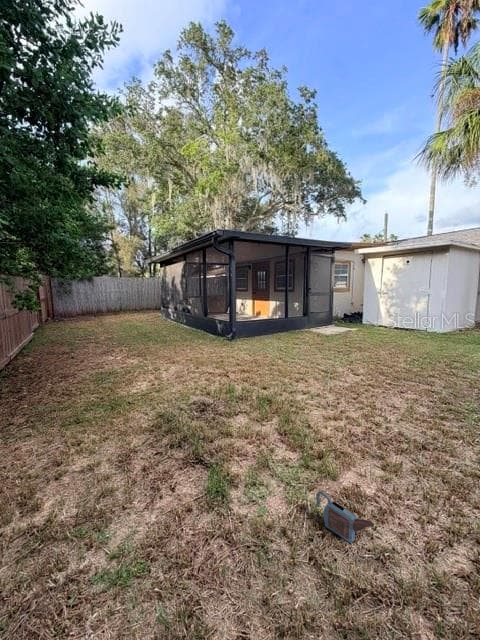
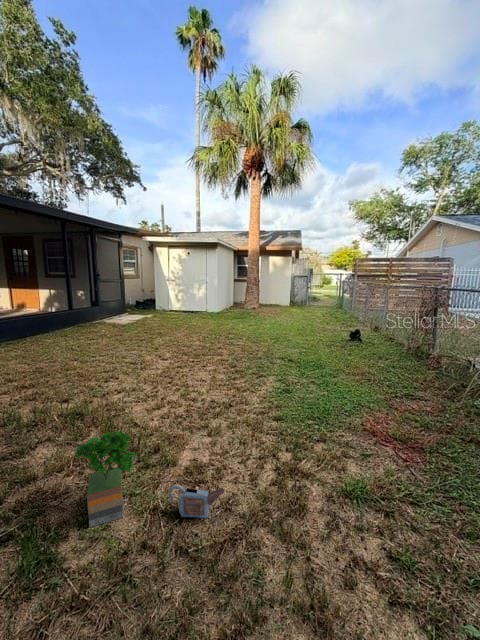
potted tree: none [248,417,294,497] -> present [74,431,135,527]

